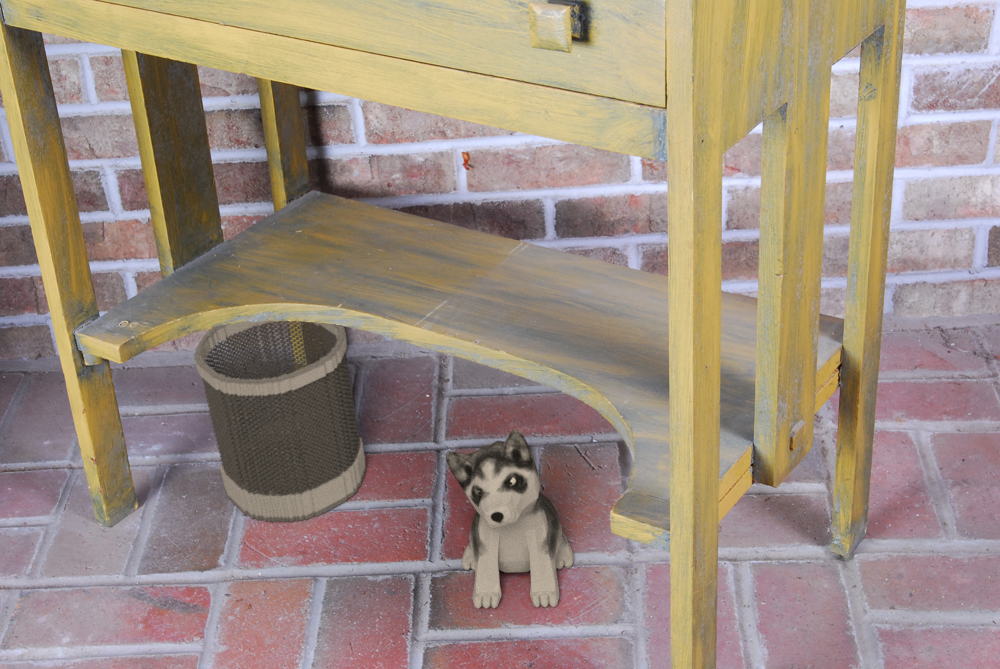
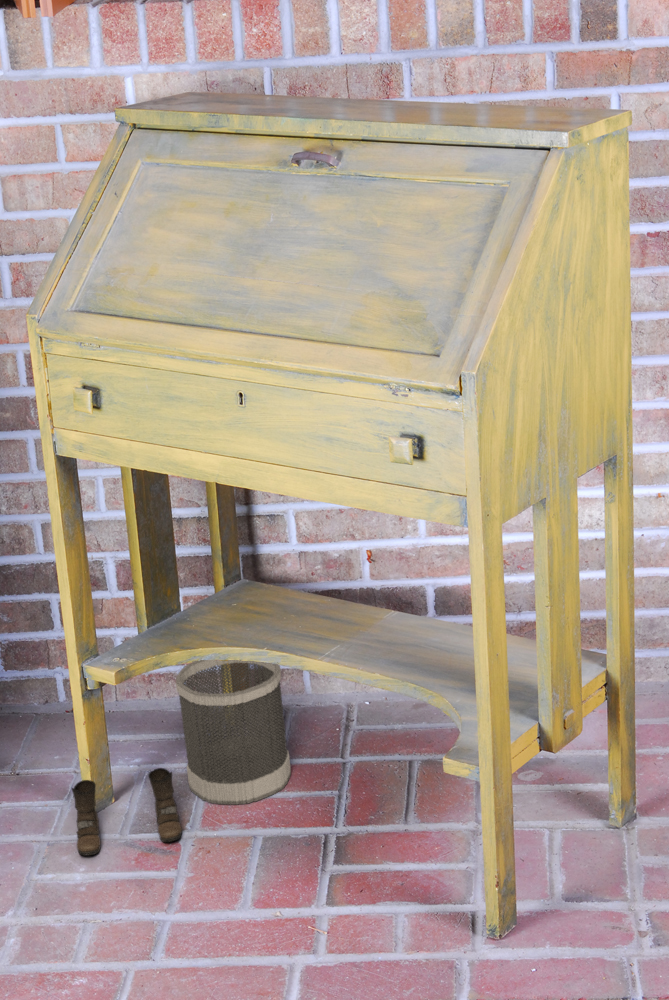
plush toy: present [446,429,574,609] -> none [348,721,438,854]
boots: none [45,483,211,617] -> present [72,768,182,856]

